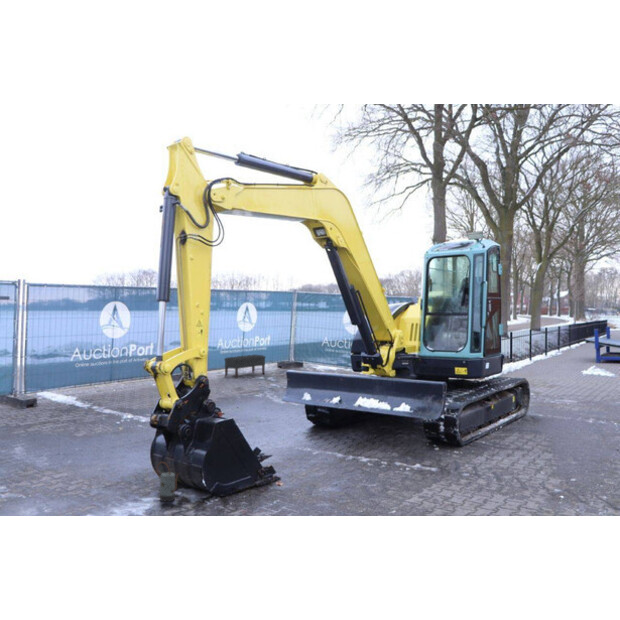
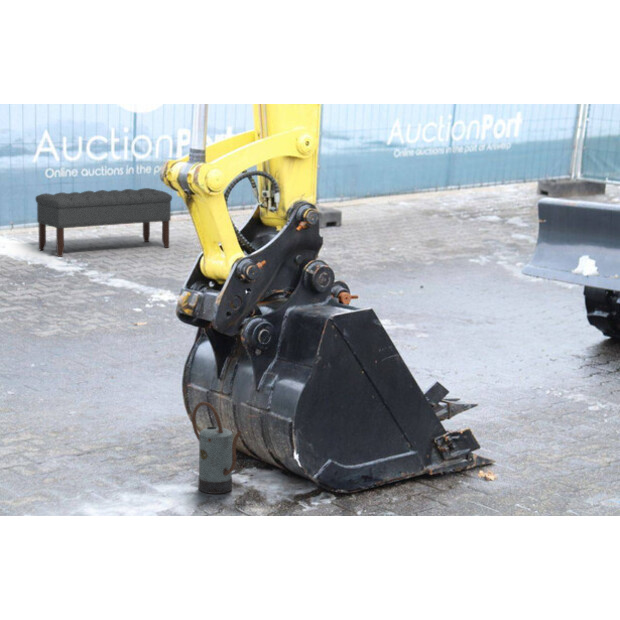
bench: present [225,355,265,378] -> present [36,188,172,257]

